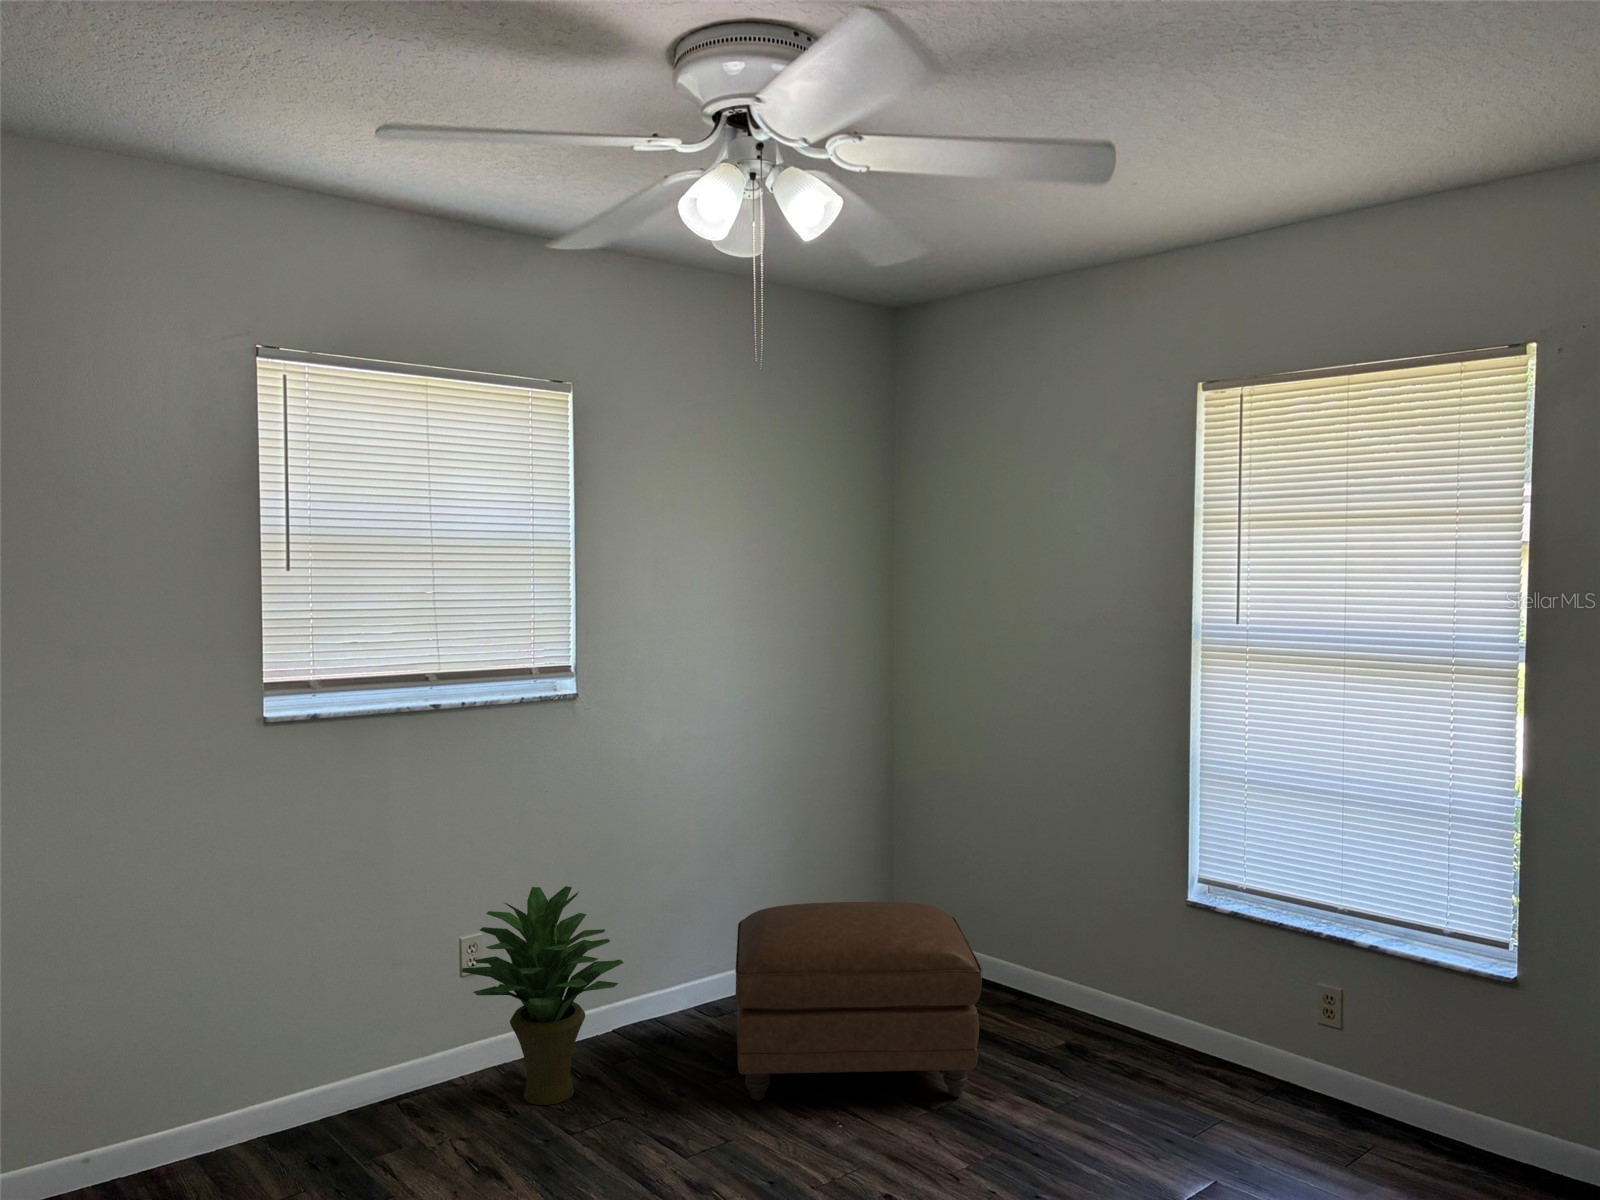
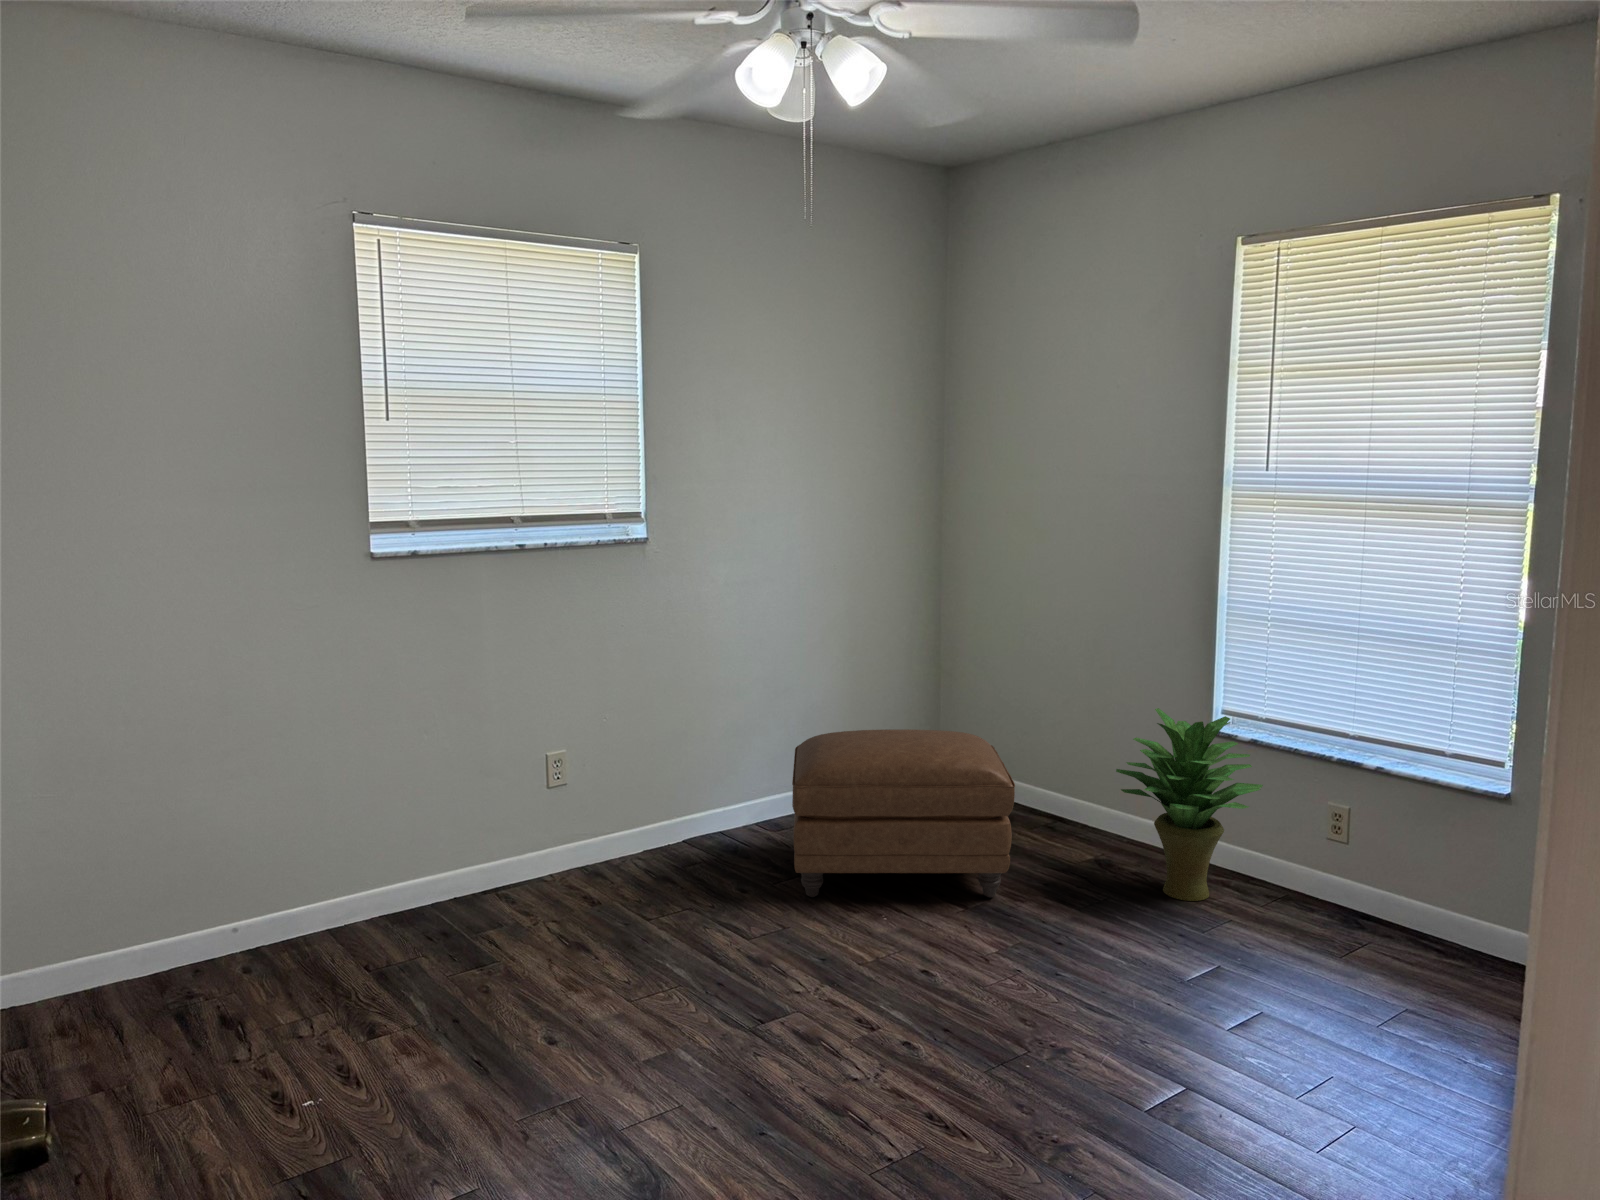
potted plant: present [462,886,624,1105] -> present [1116,708,1263,901]

